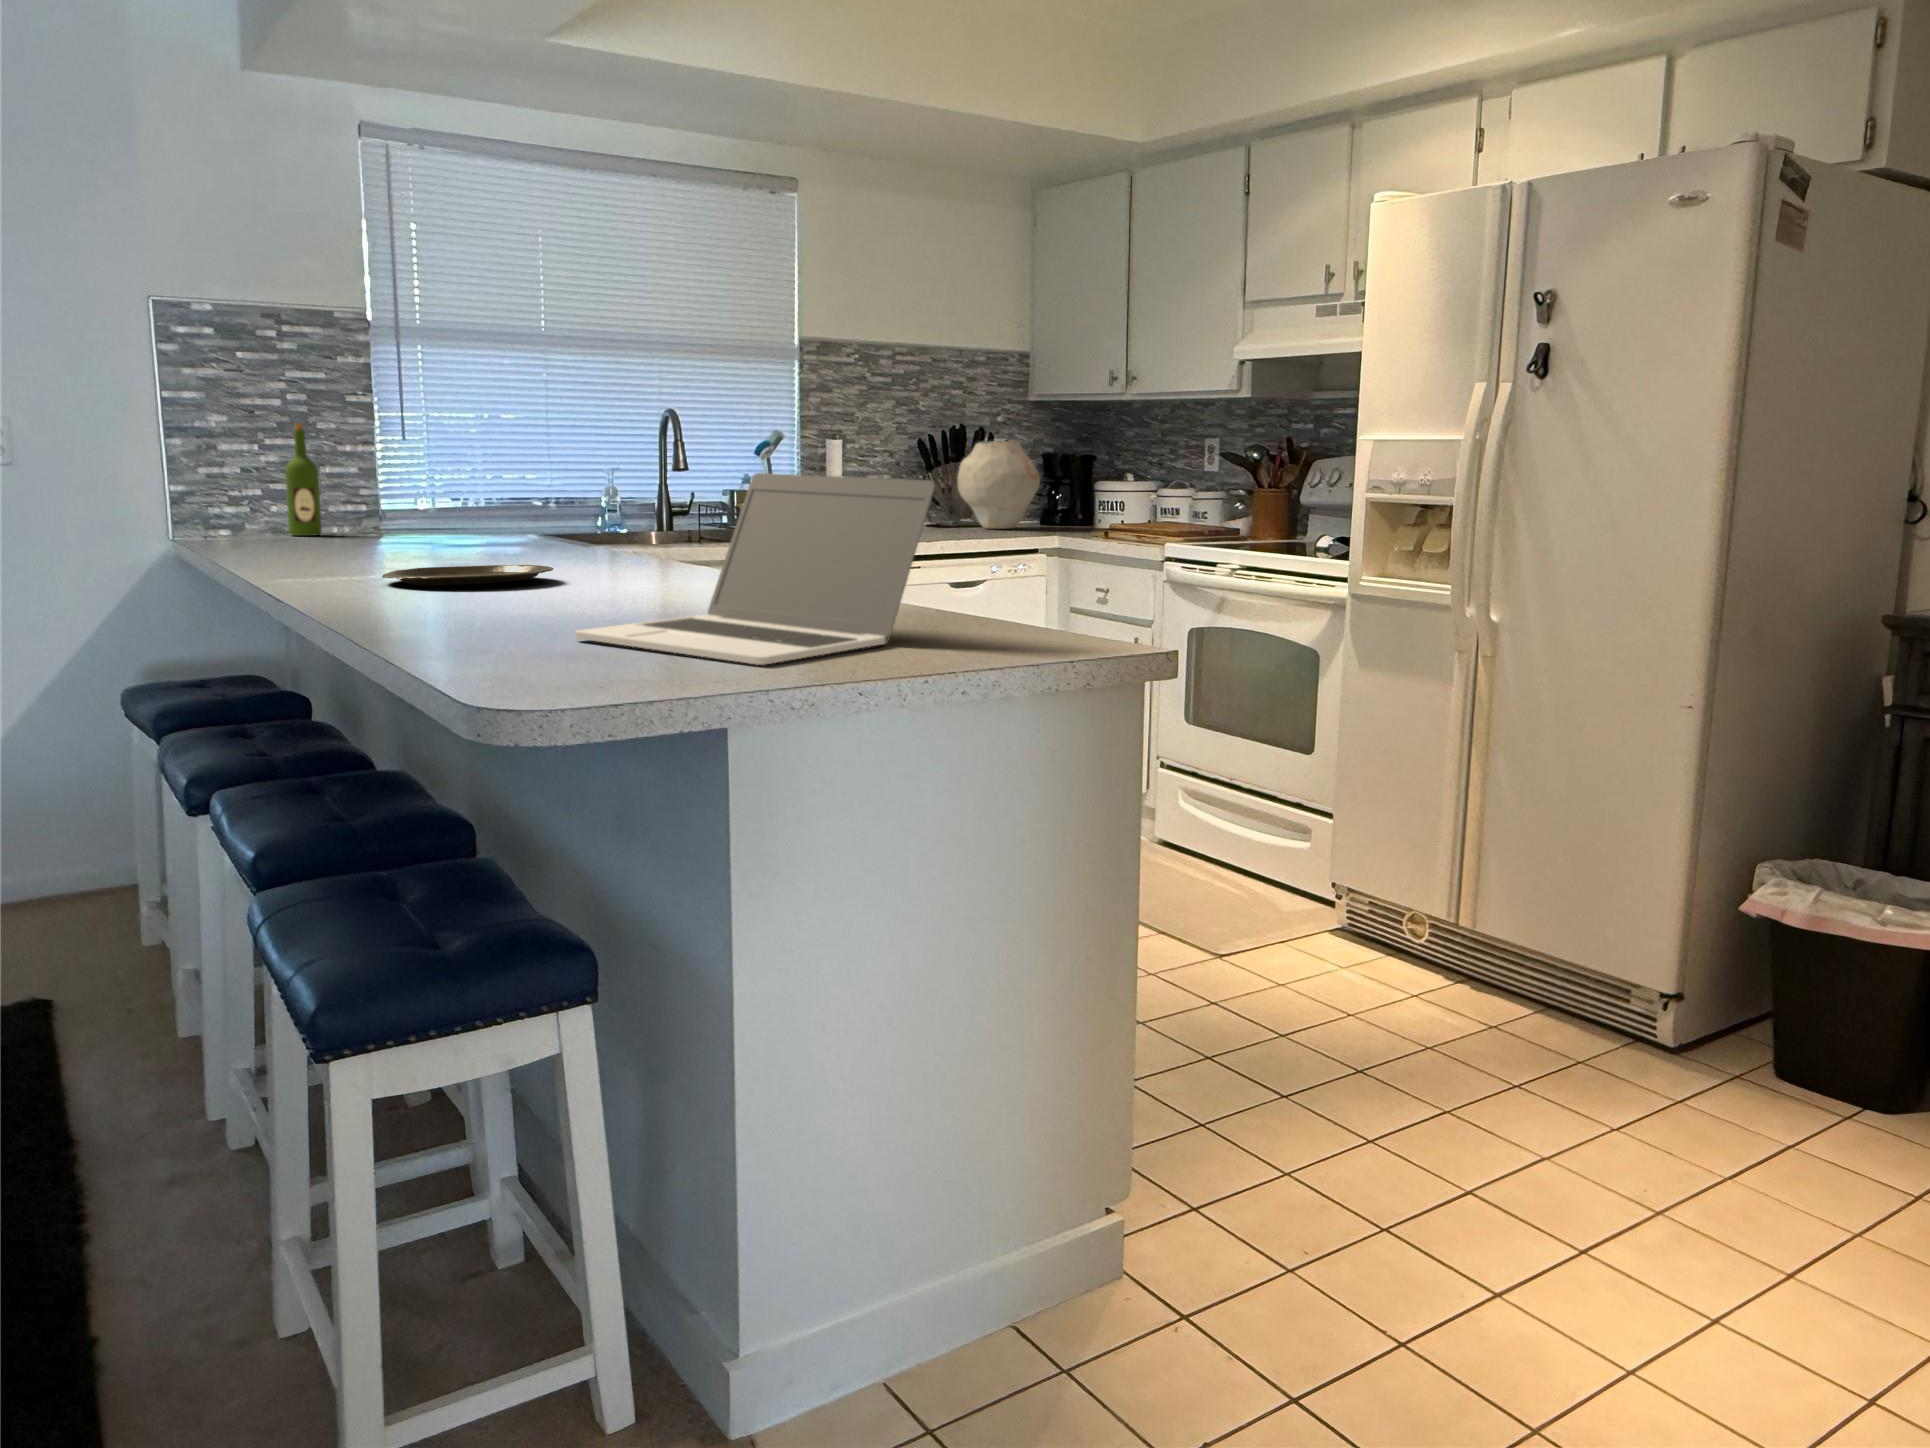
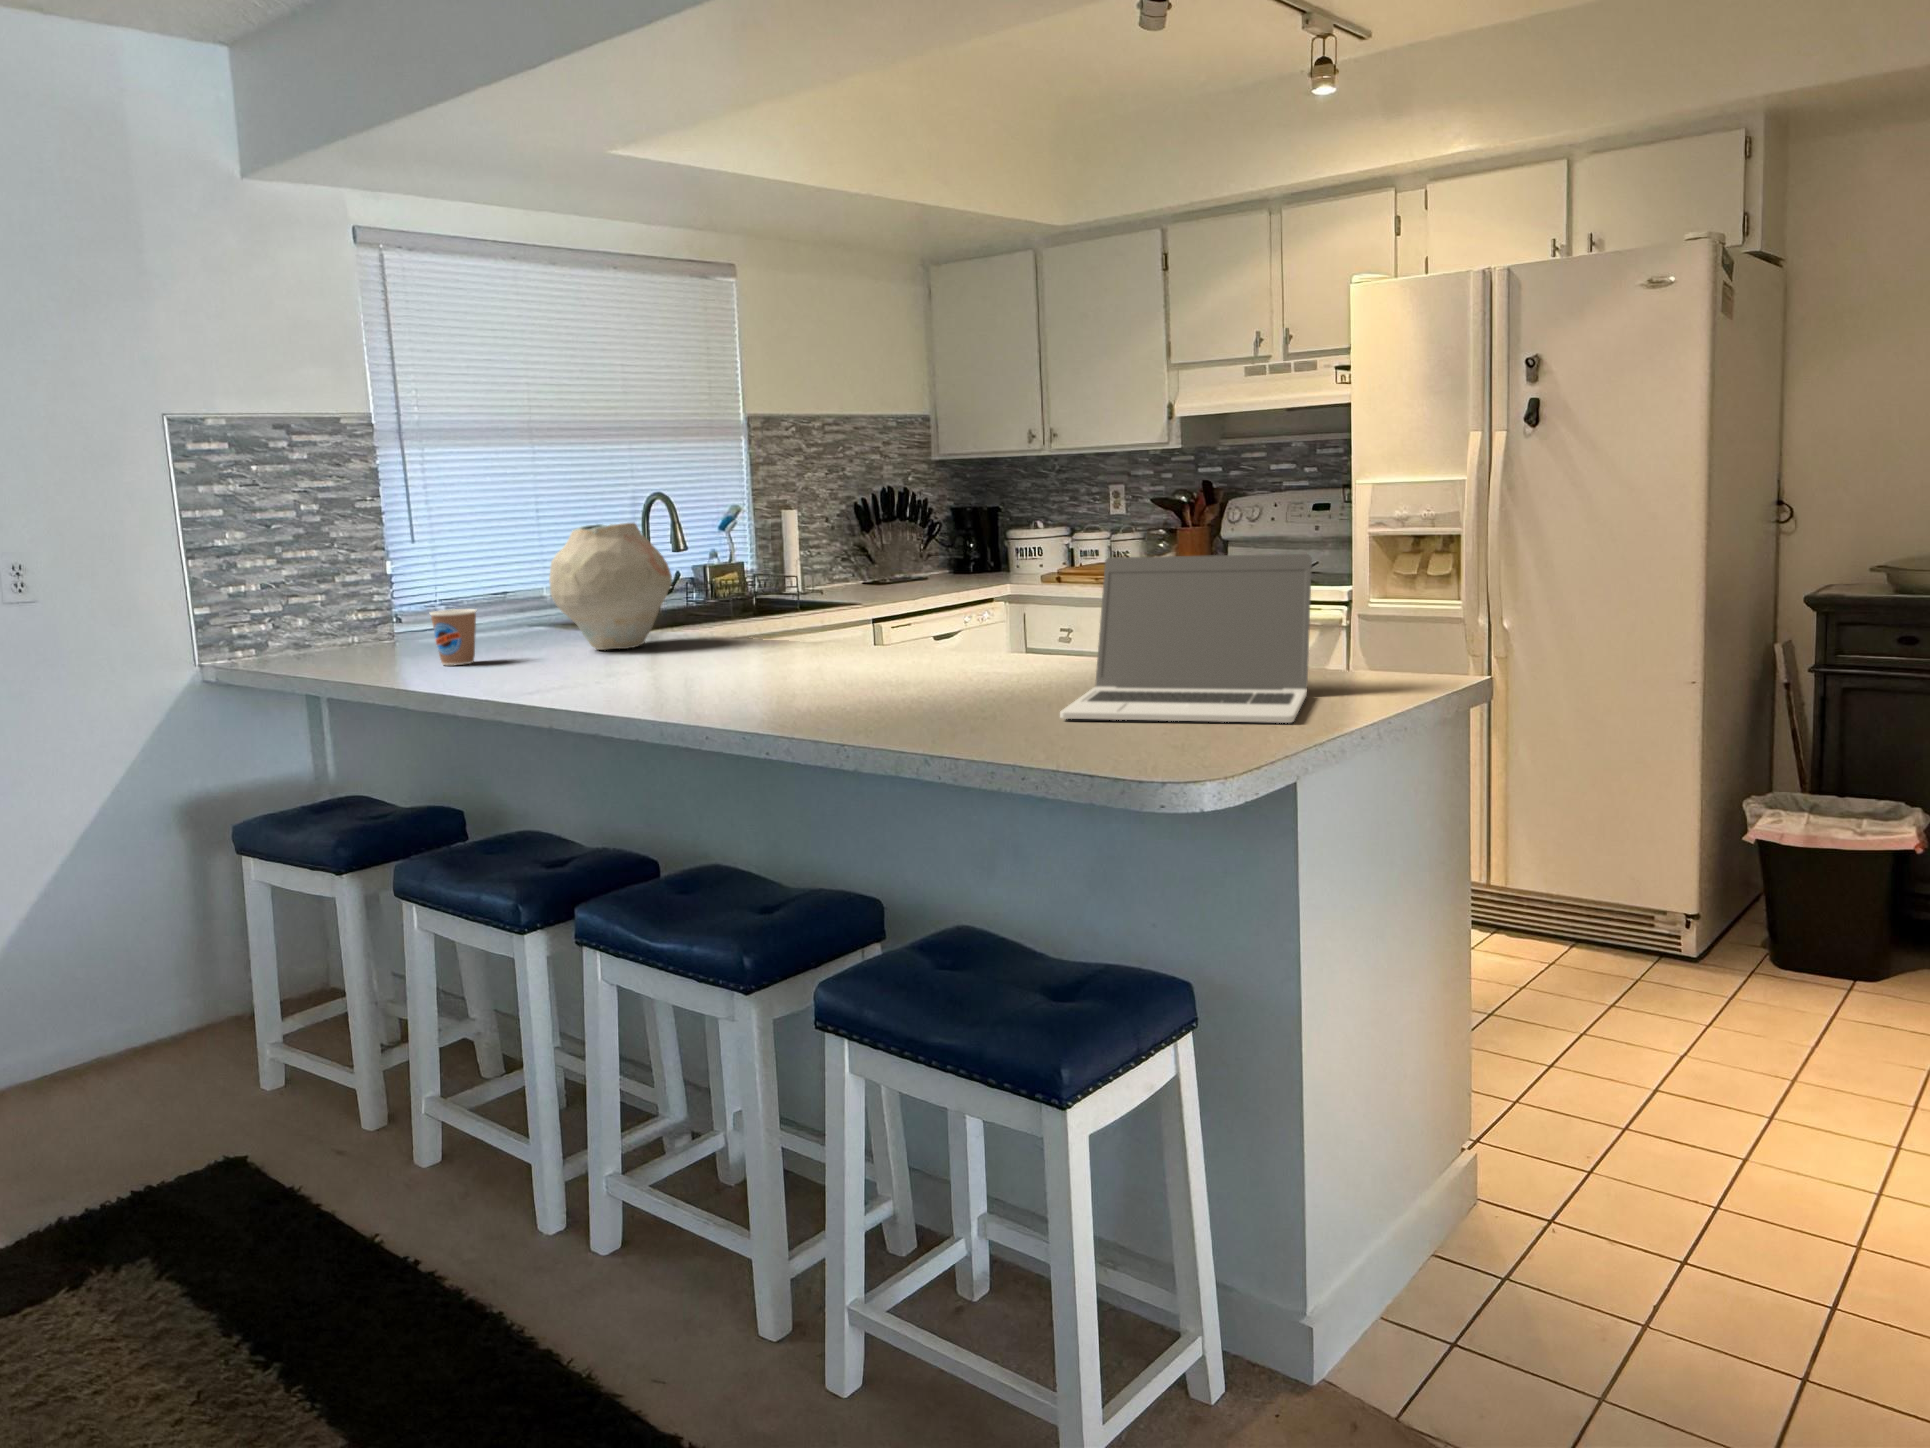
wine bottle: present [285,423,322,536] -> none [303,533,343,652]
vase: present [958,441,1040,529] -> present [549,523,672,650]
coffee cup: none [317,499,366,553] -> present [430,609,476,665]
plate: present [382,565,553,586] -> none [644,658,801,688]

